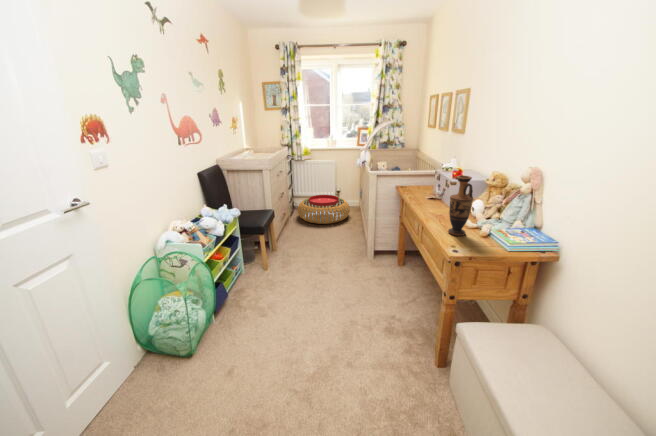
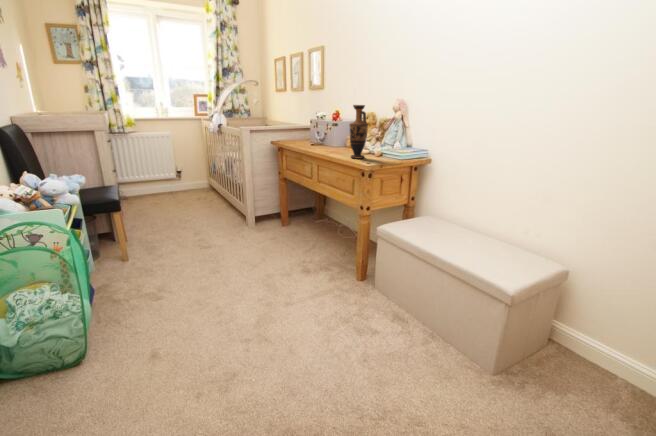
pouf: present [298,195,350,224] -> none [131,175,202,208]

